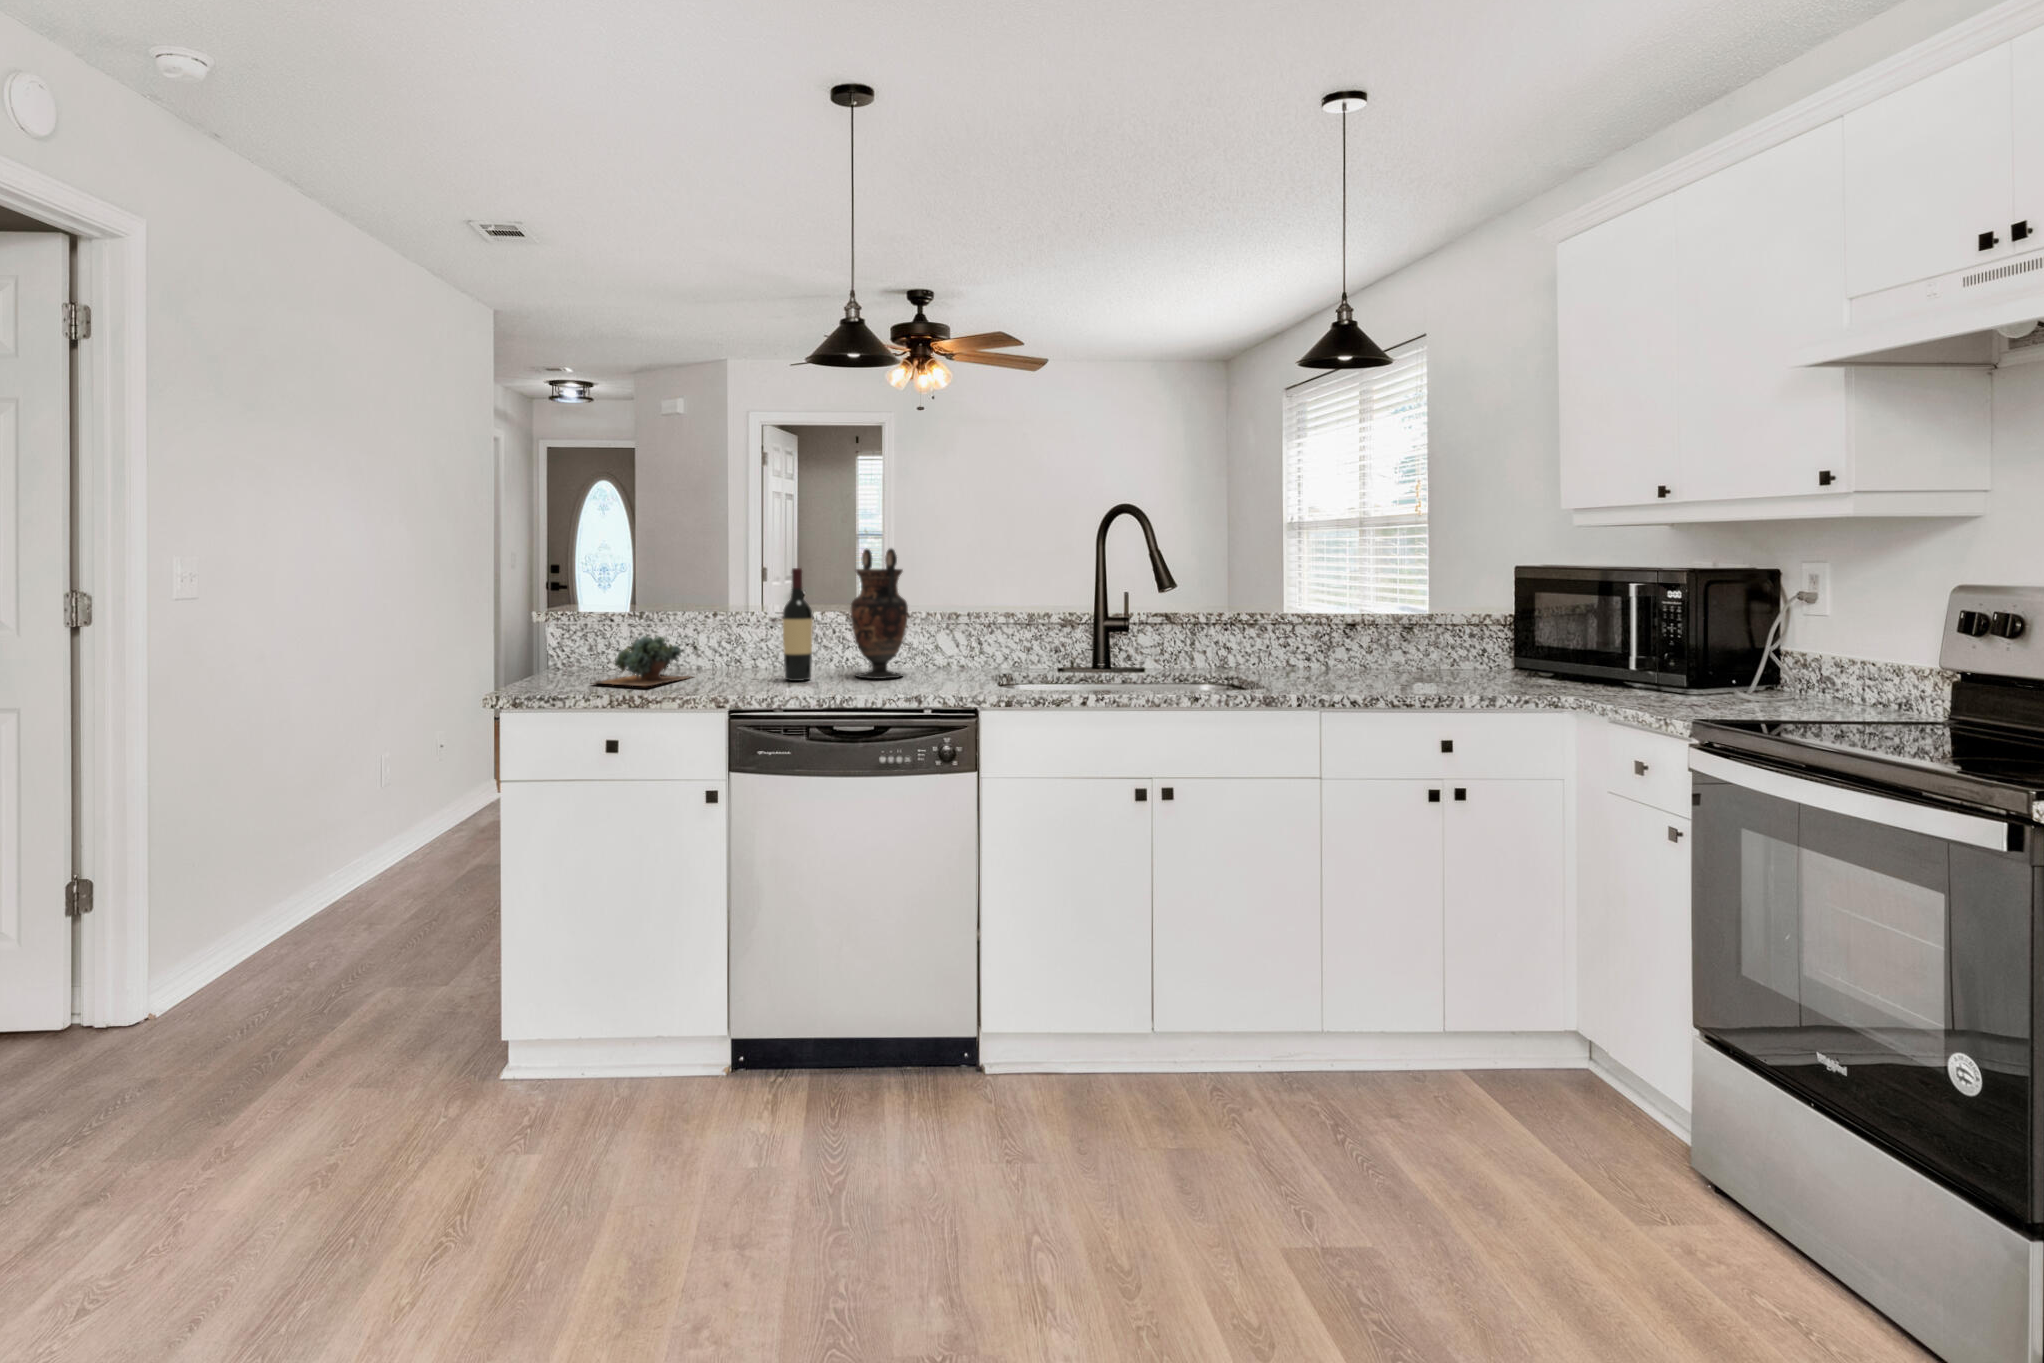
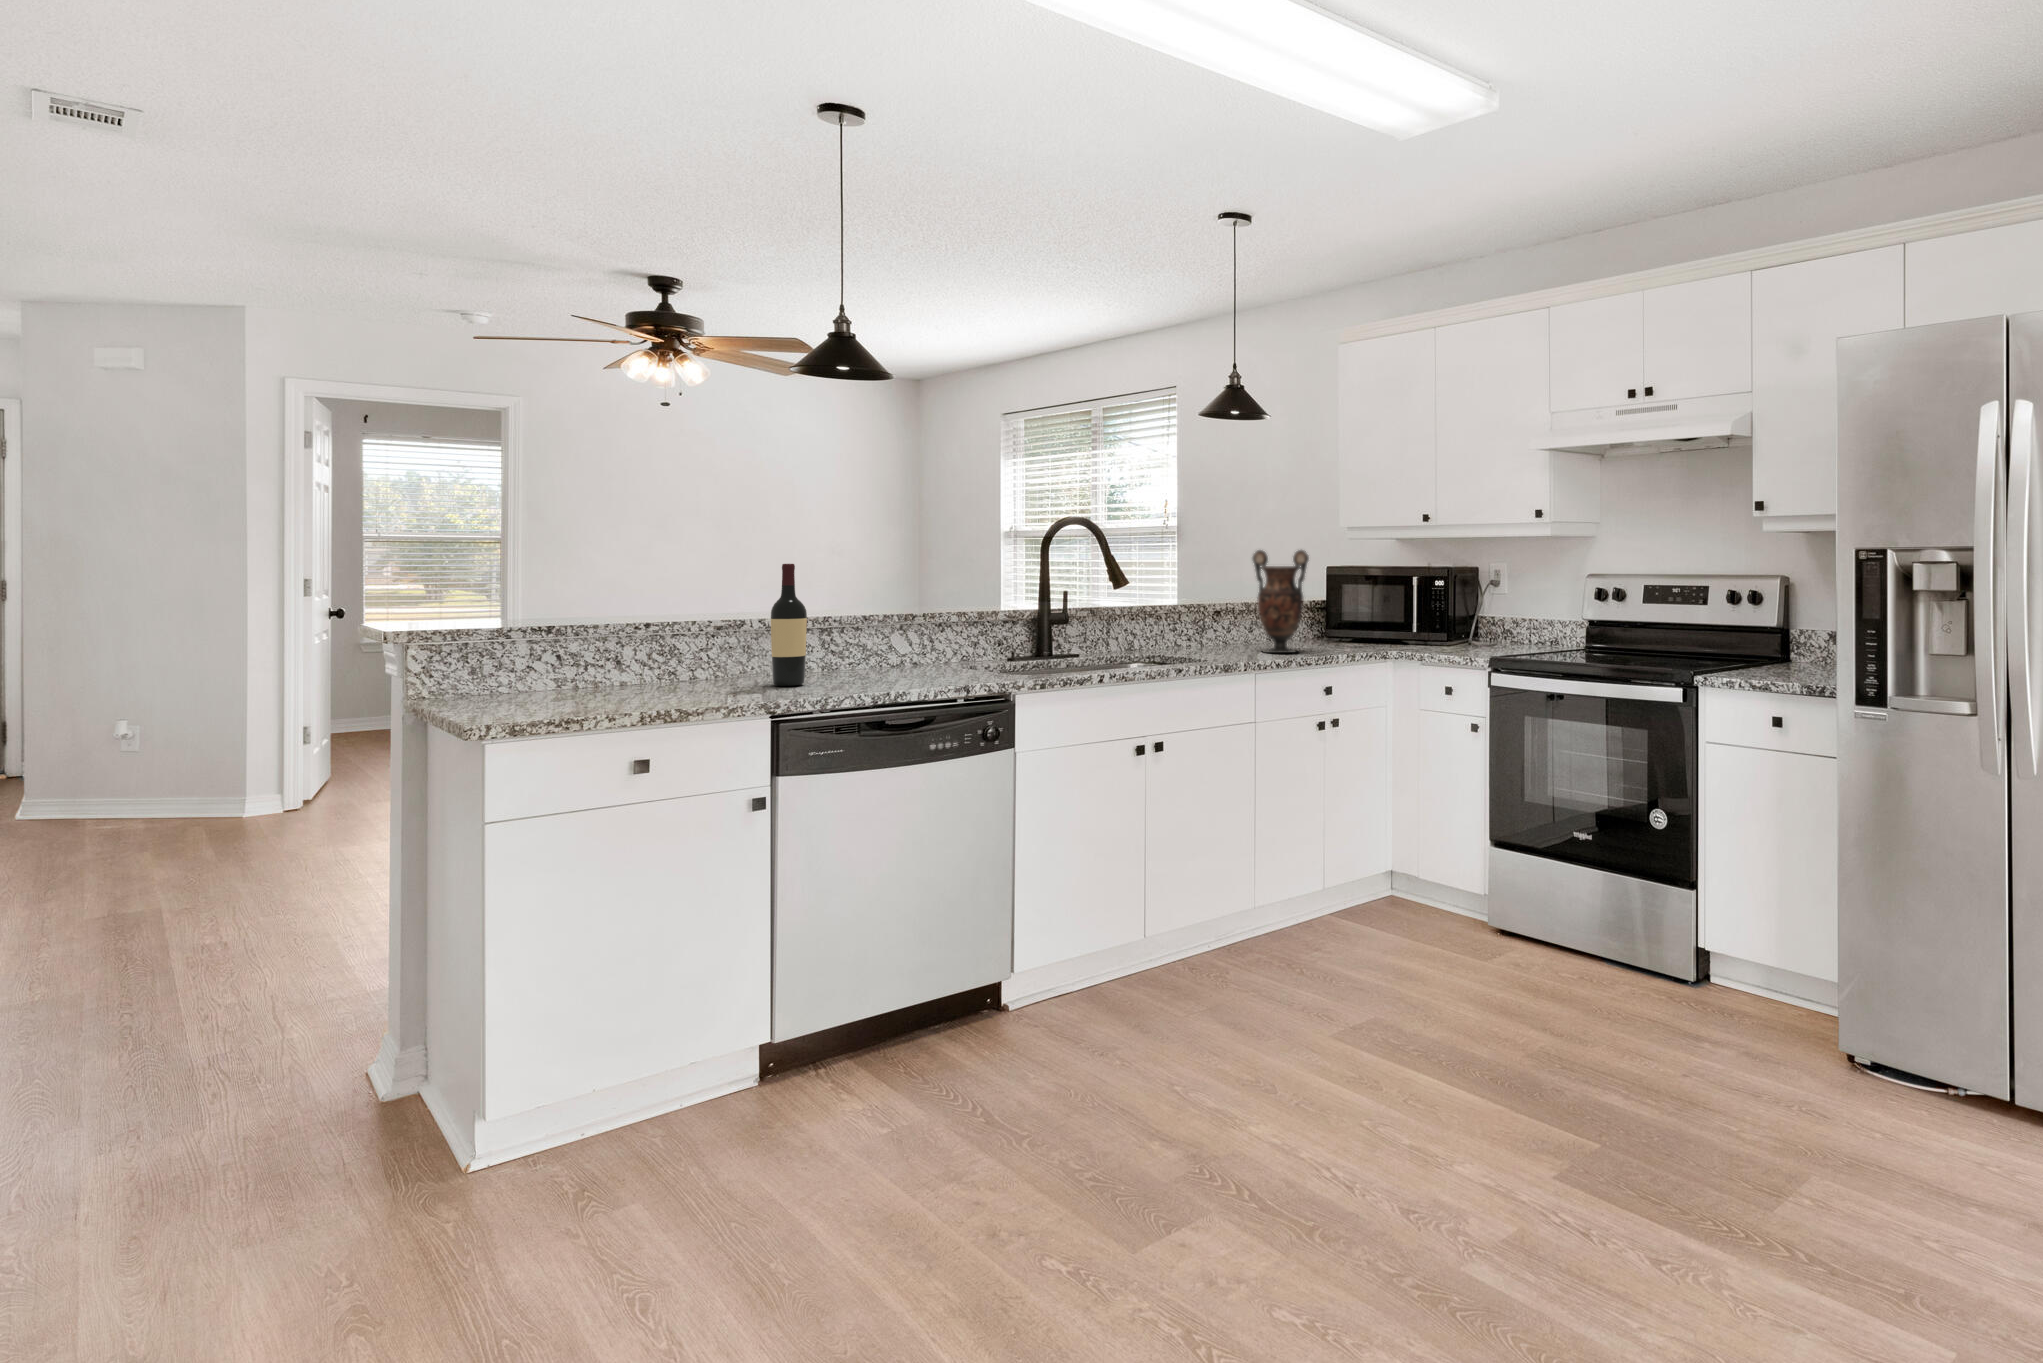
vase: present [851,549,908,679] -> present [1253,550,1309,653]
succulent plant: present [593,636,693,686] -> none [541,644,652,706]

